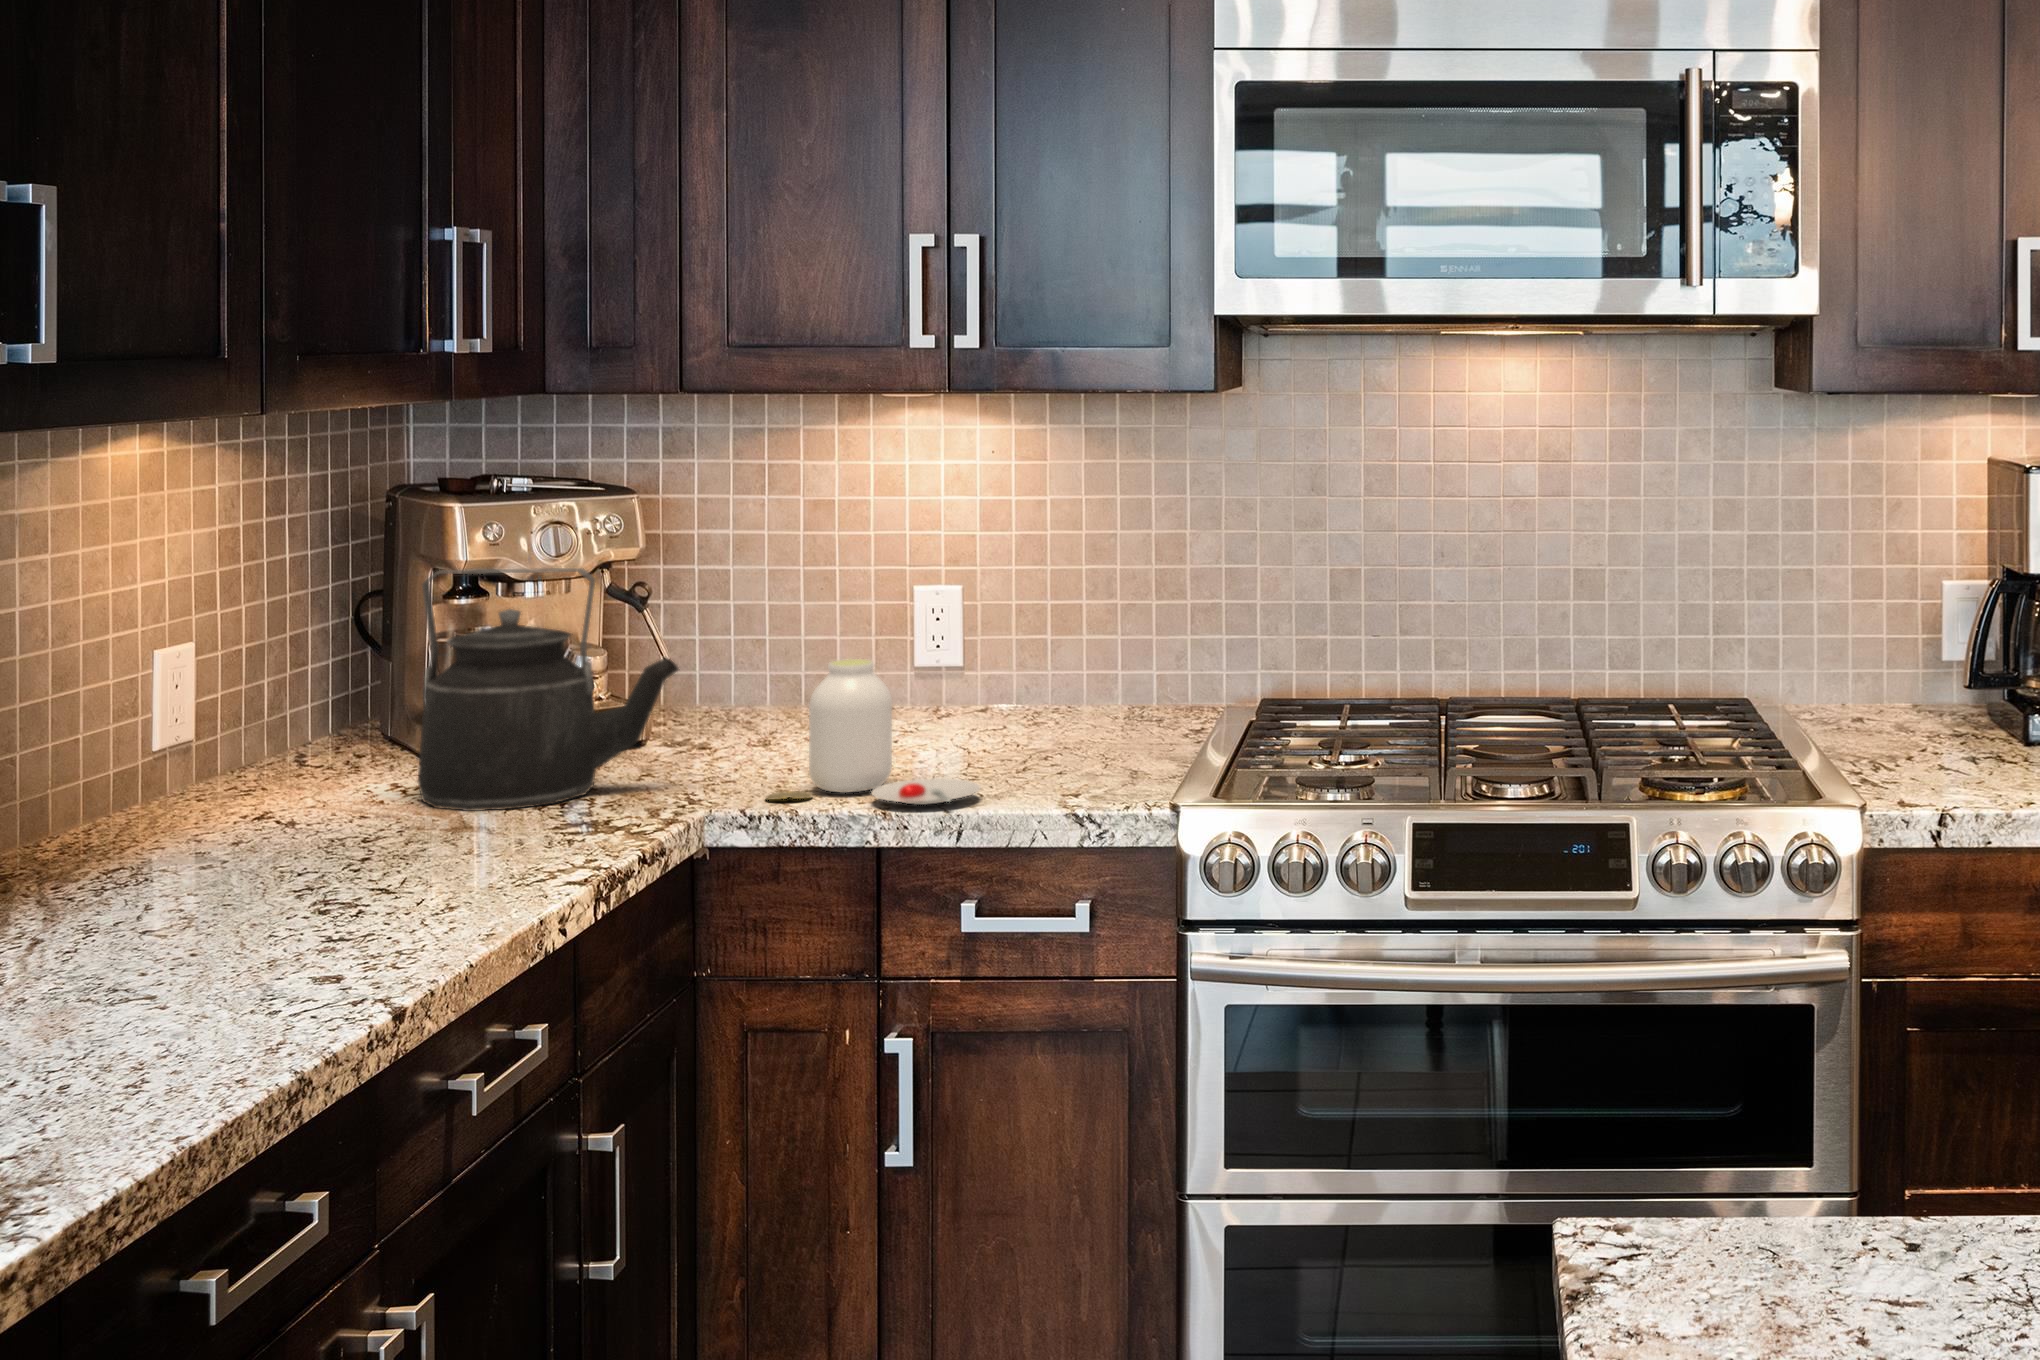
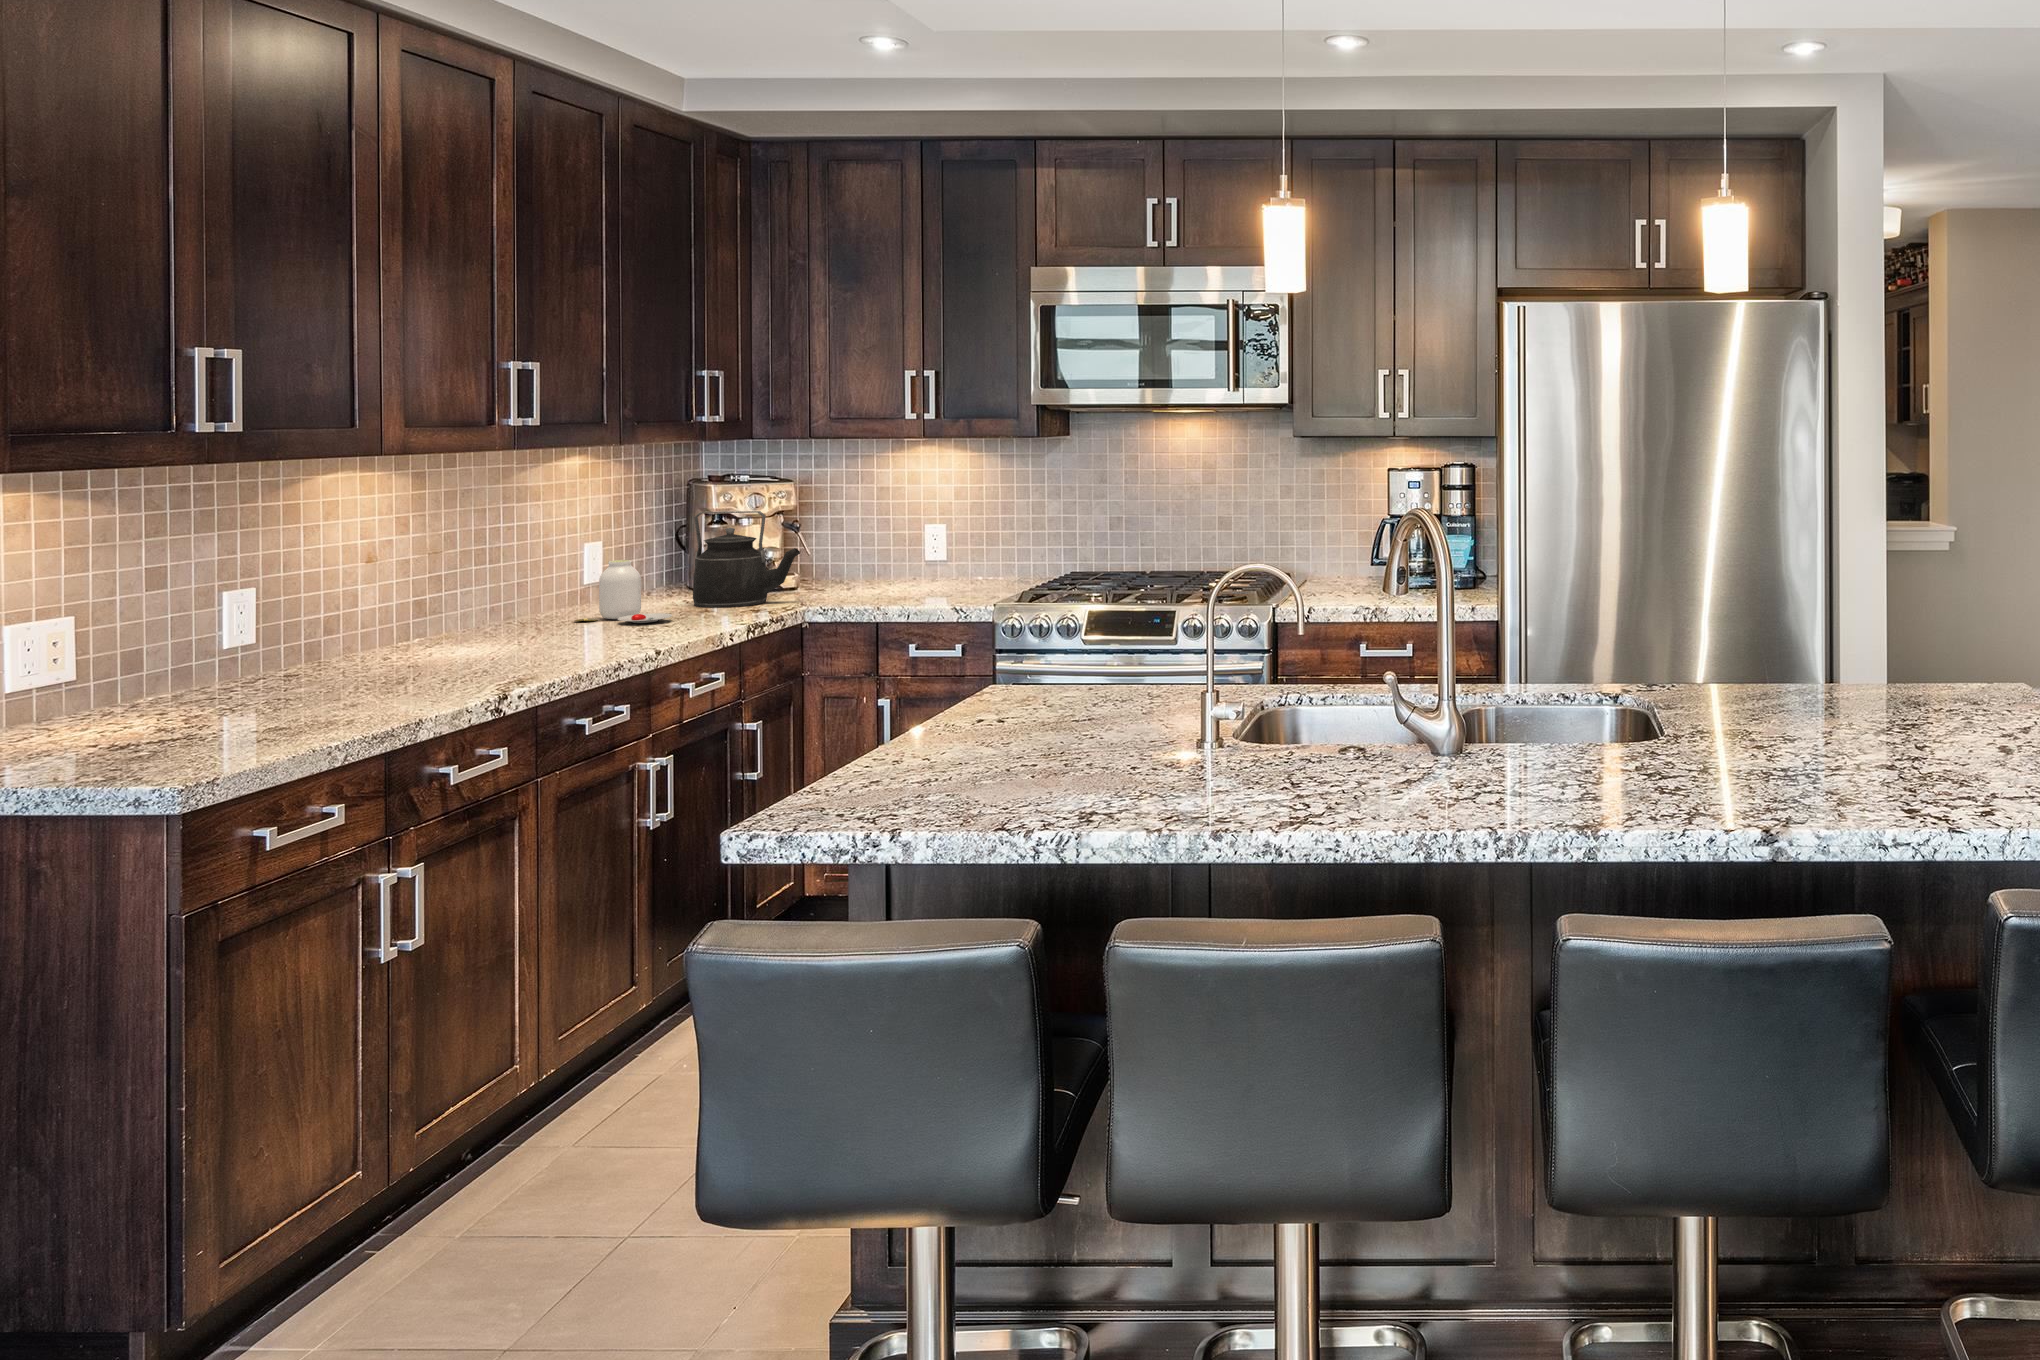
jar: present [766,659,980,805] -> present [575,560,672,623]

